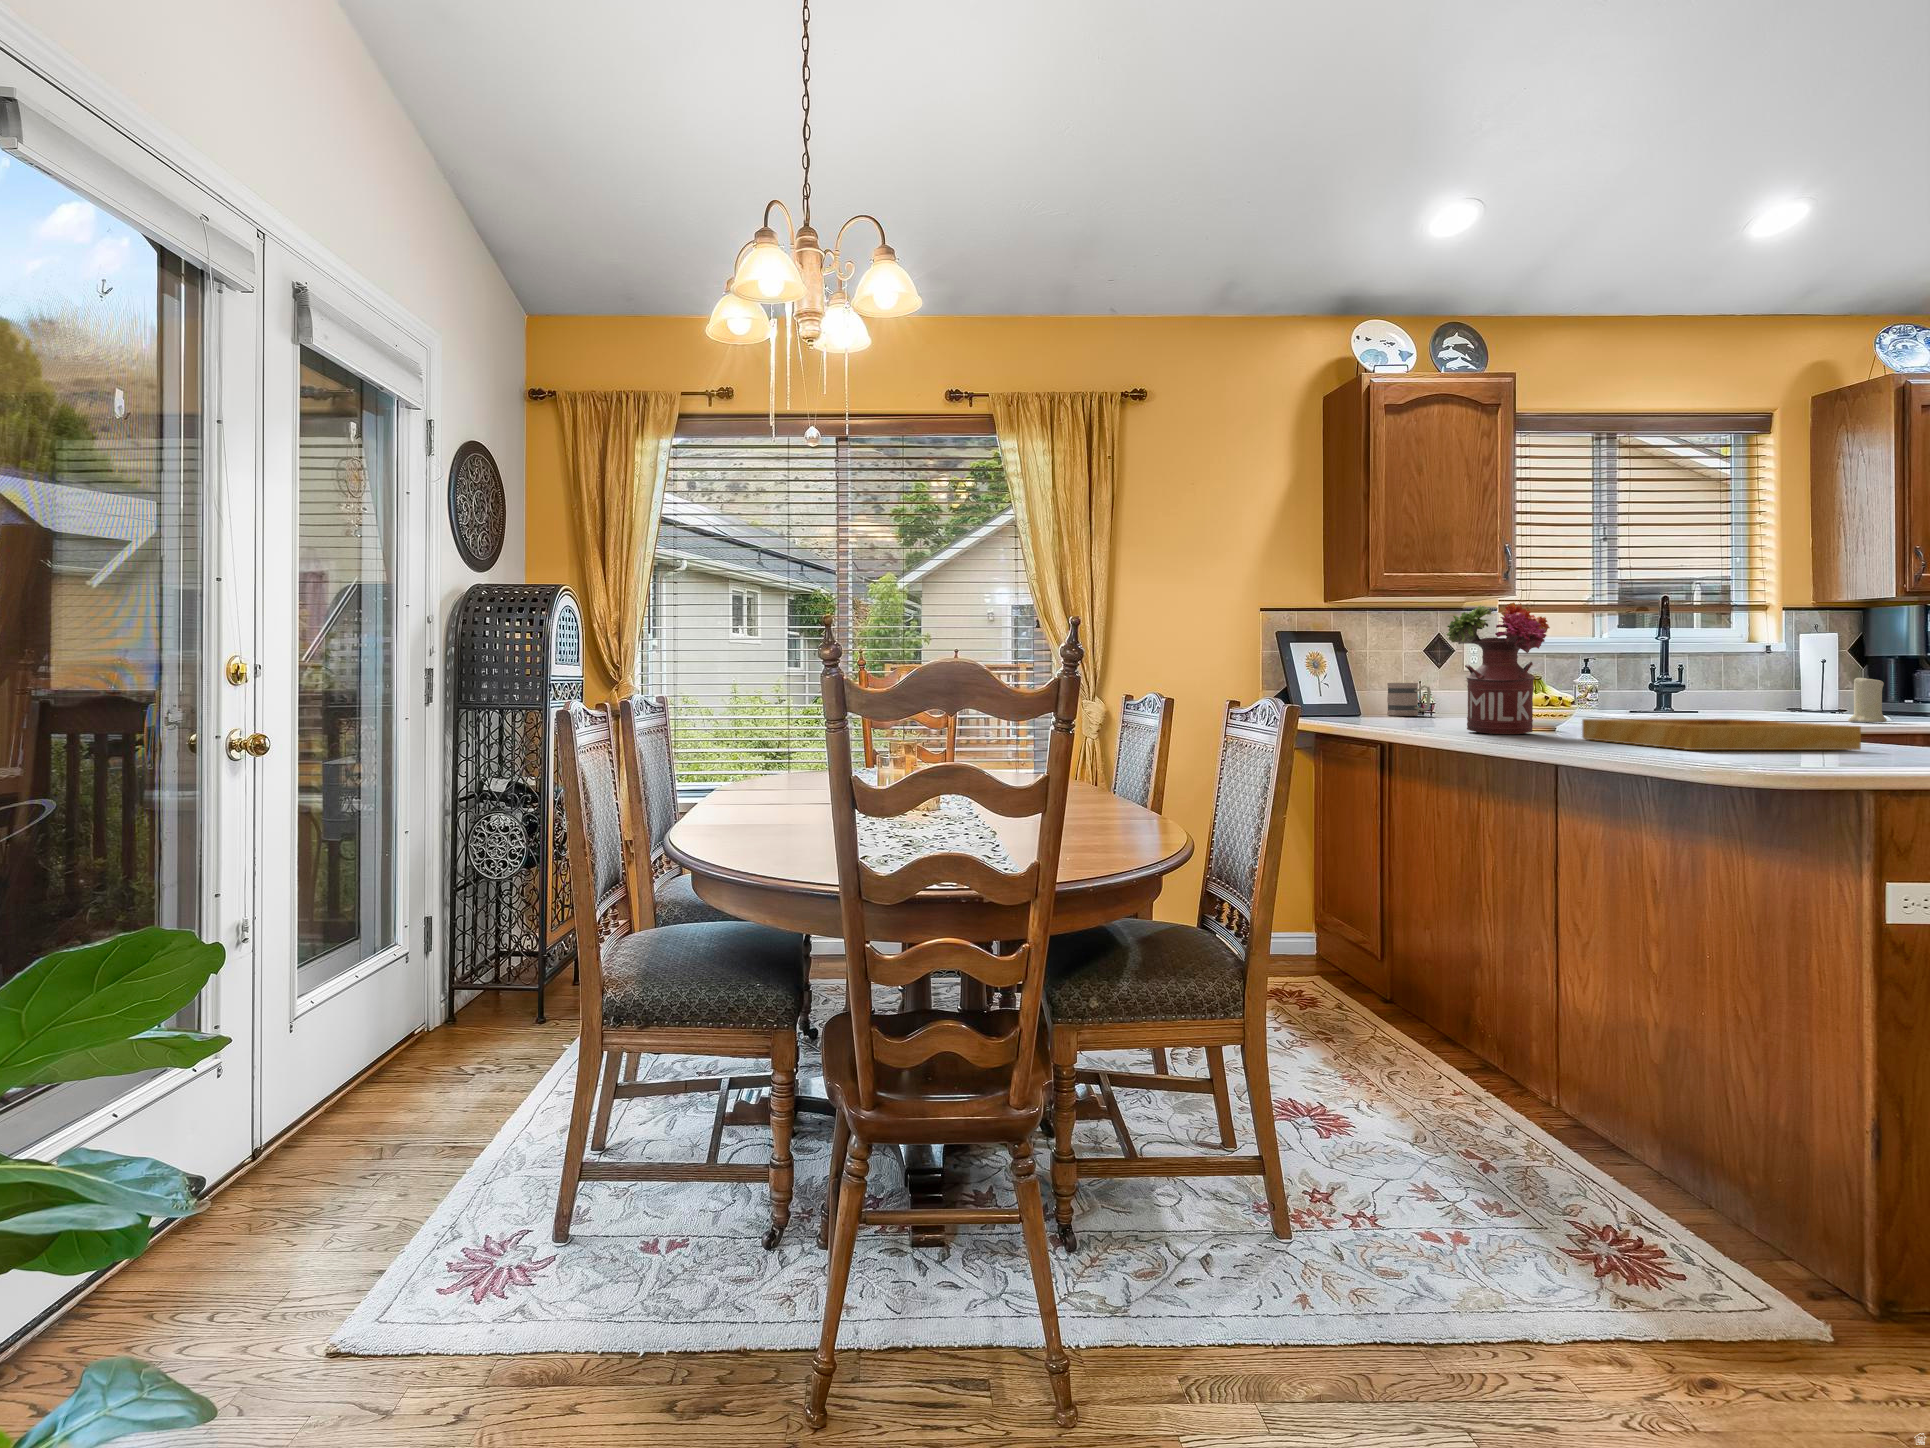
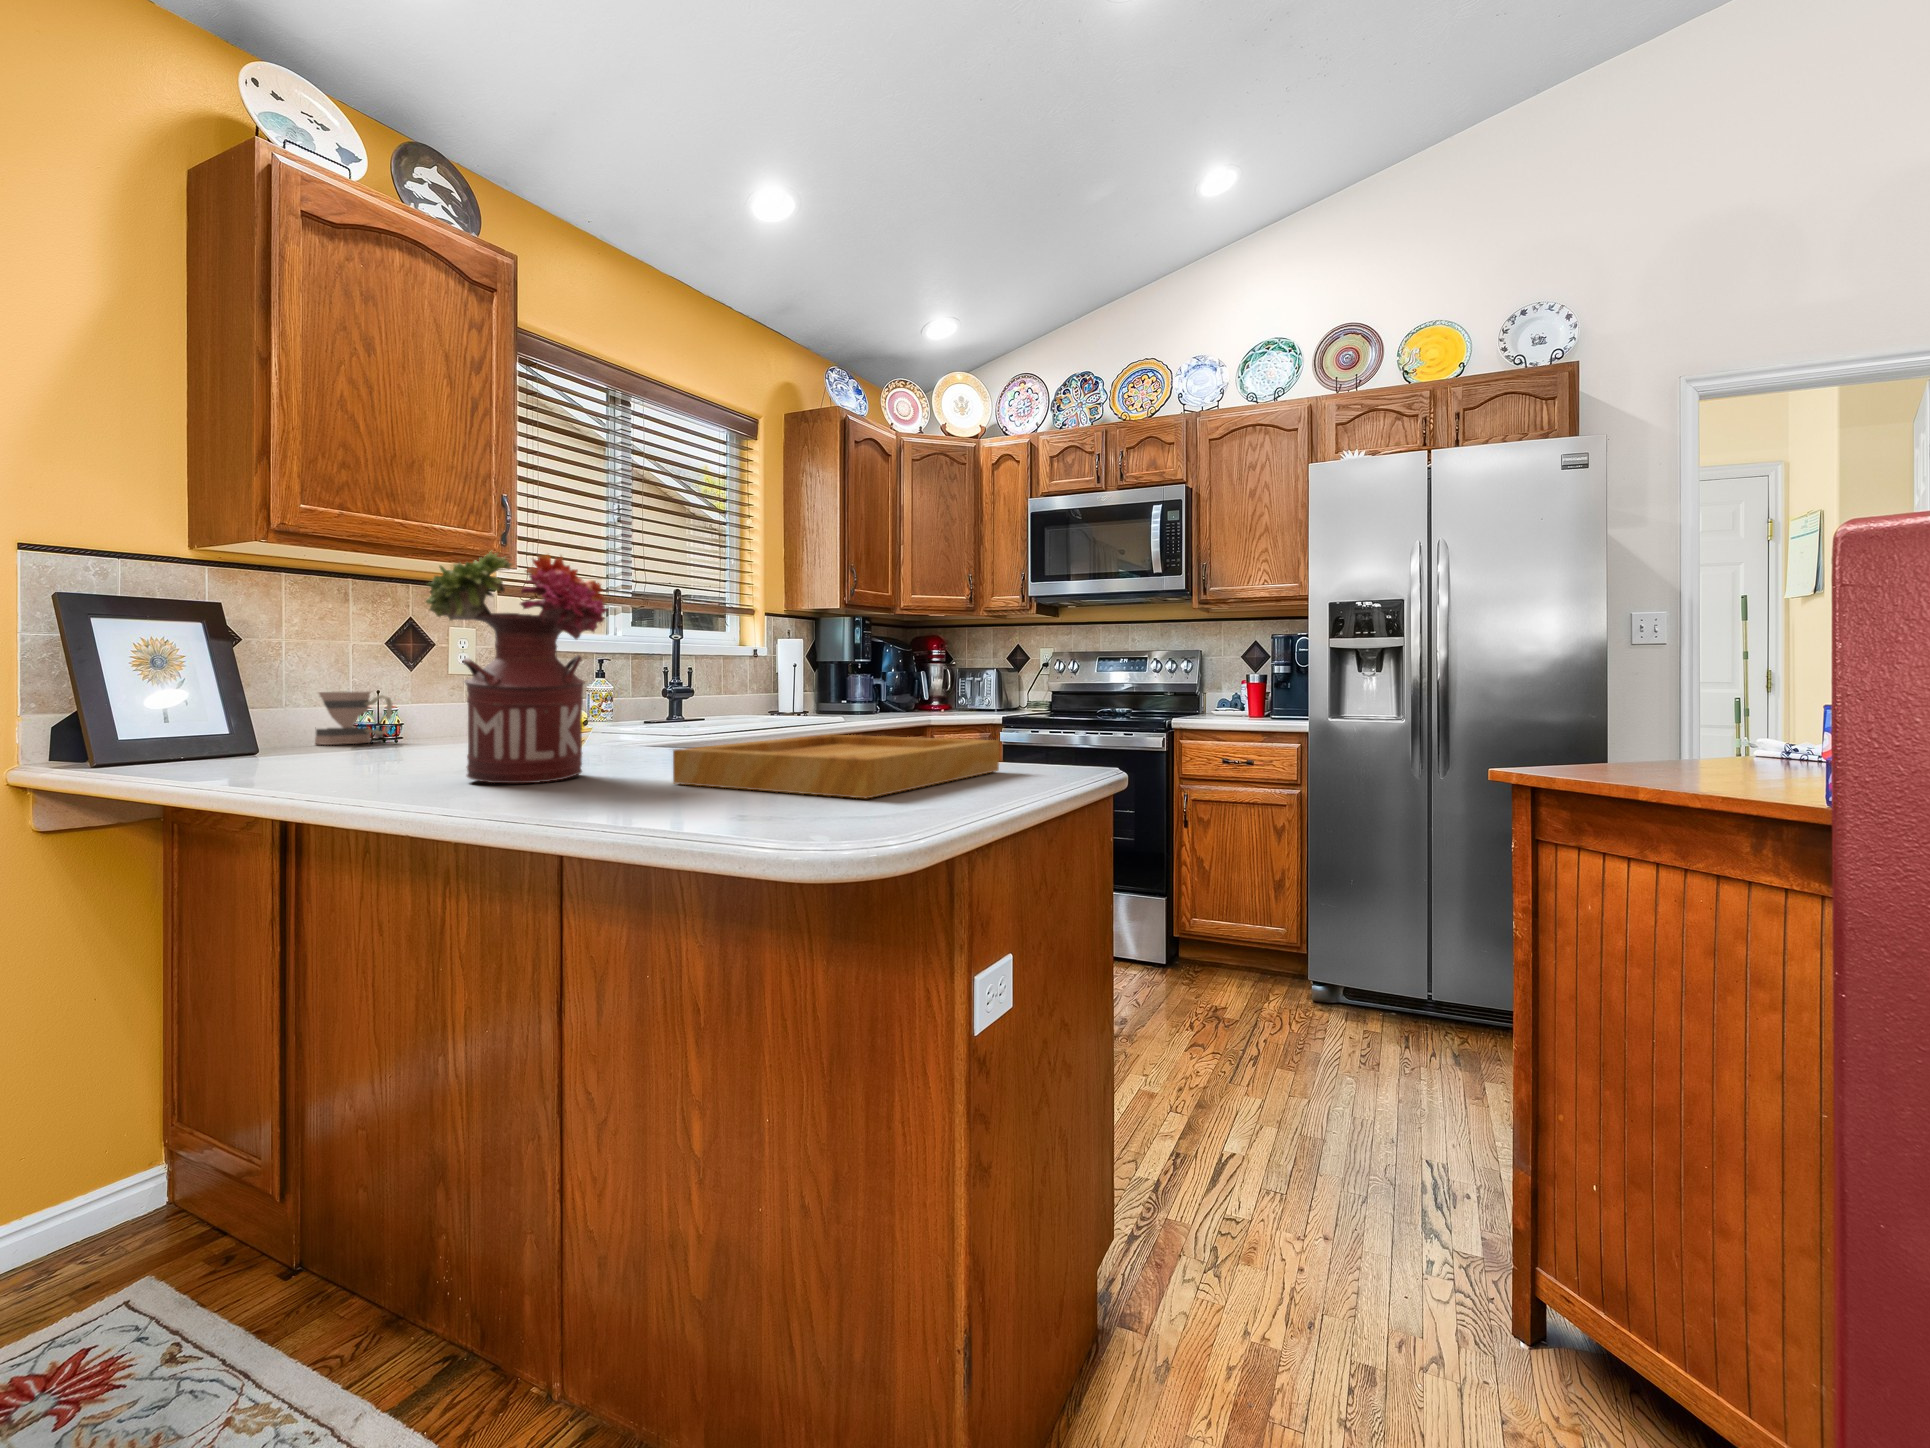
candle: present [1848,675,1887,722] -> none [838,677,865,722]

